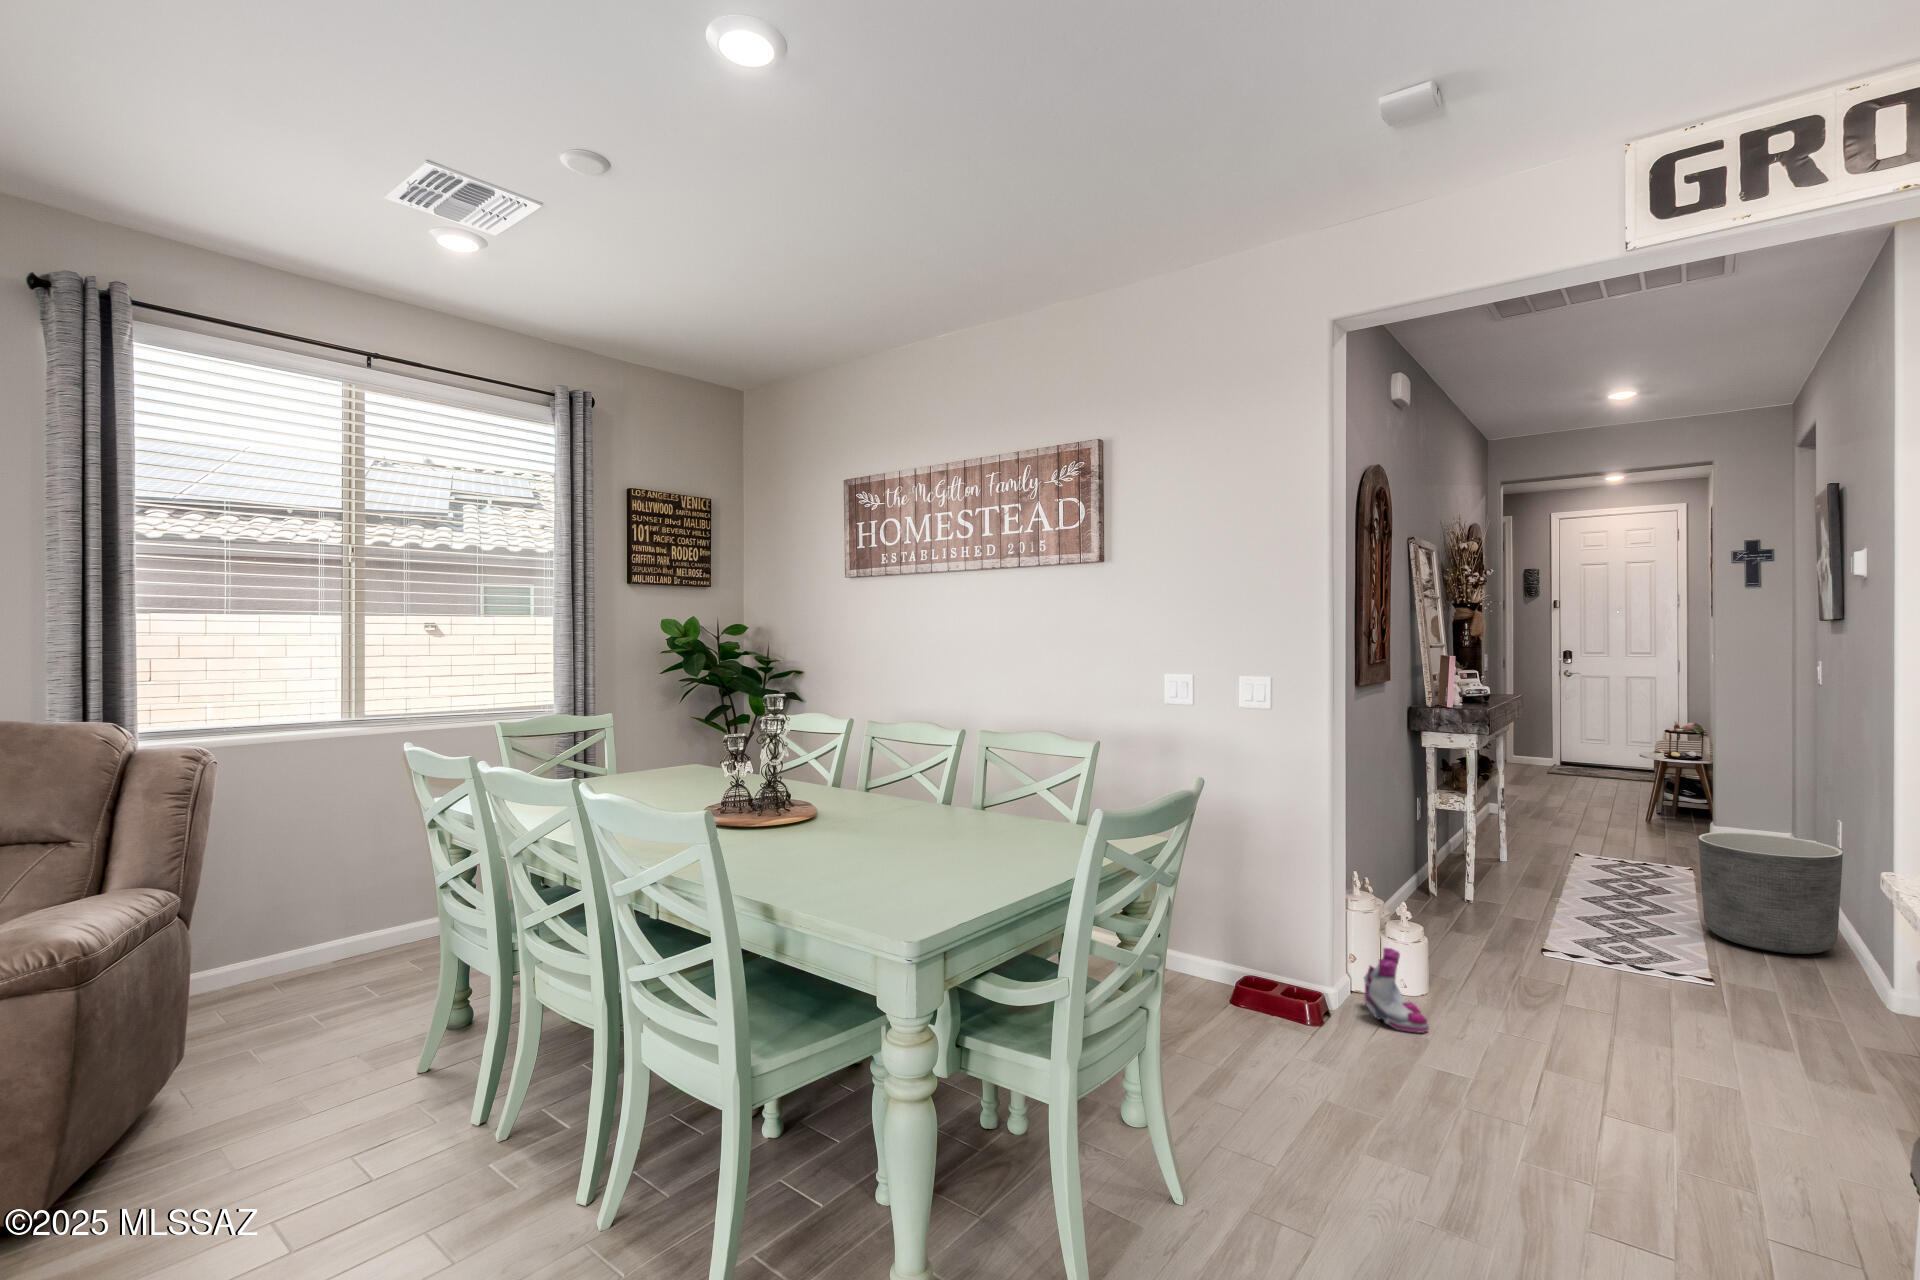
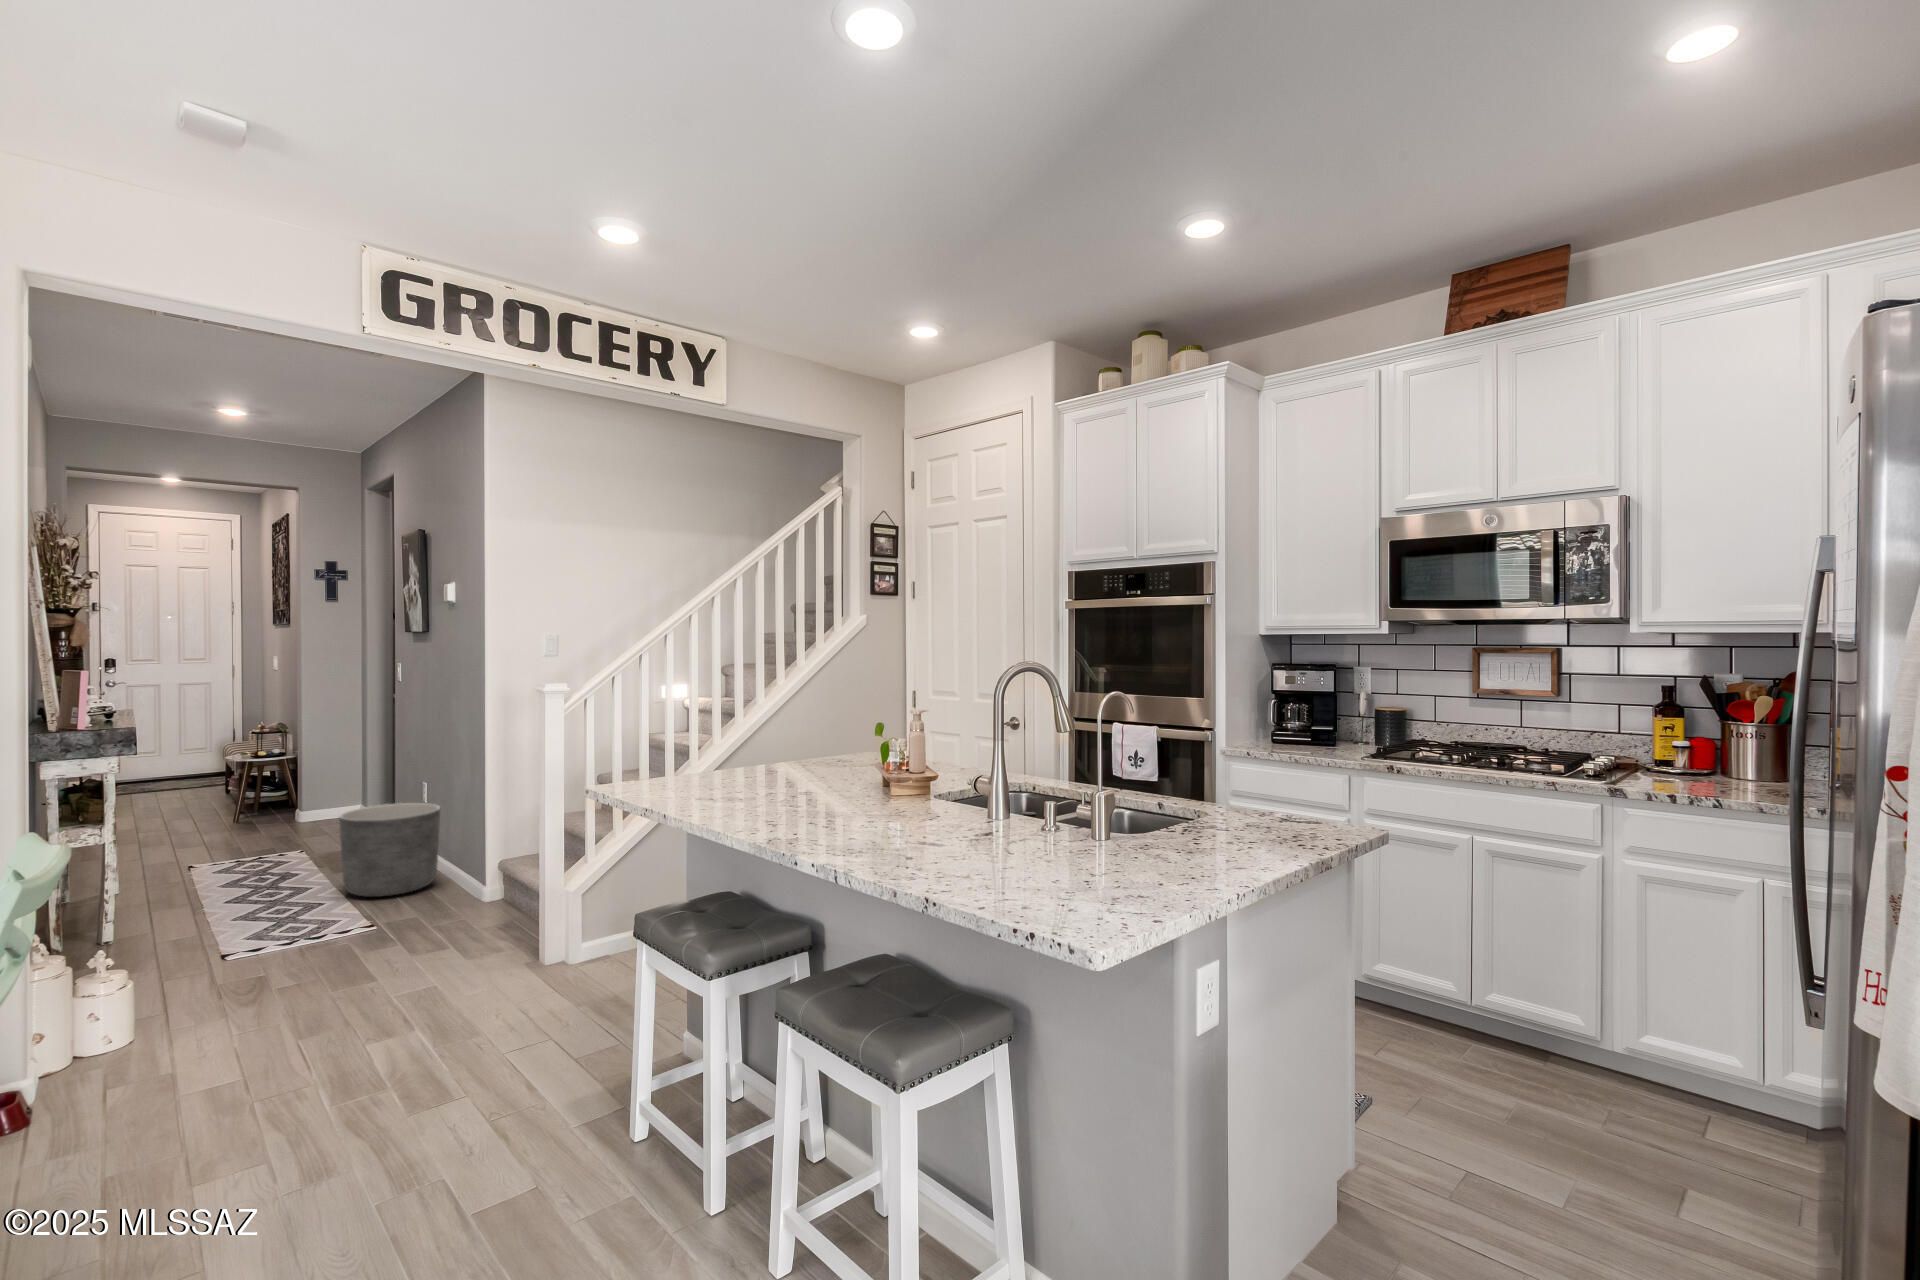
boots: present [1364,948,1429,1033] -> none [62,999,164,1083]

